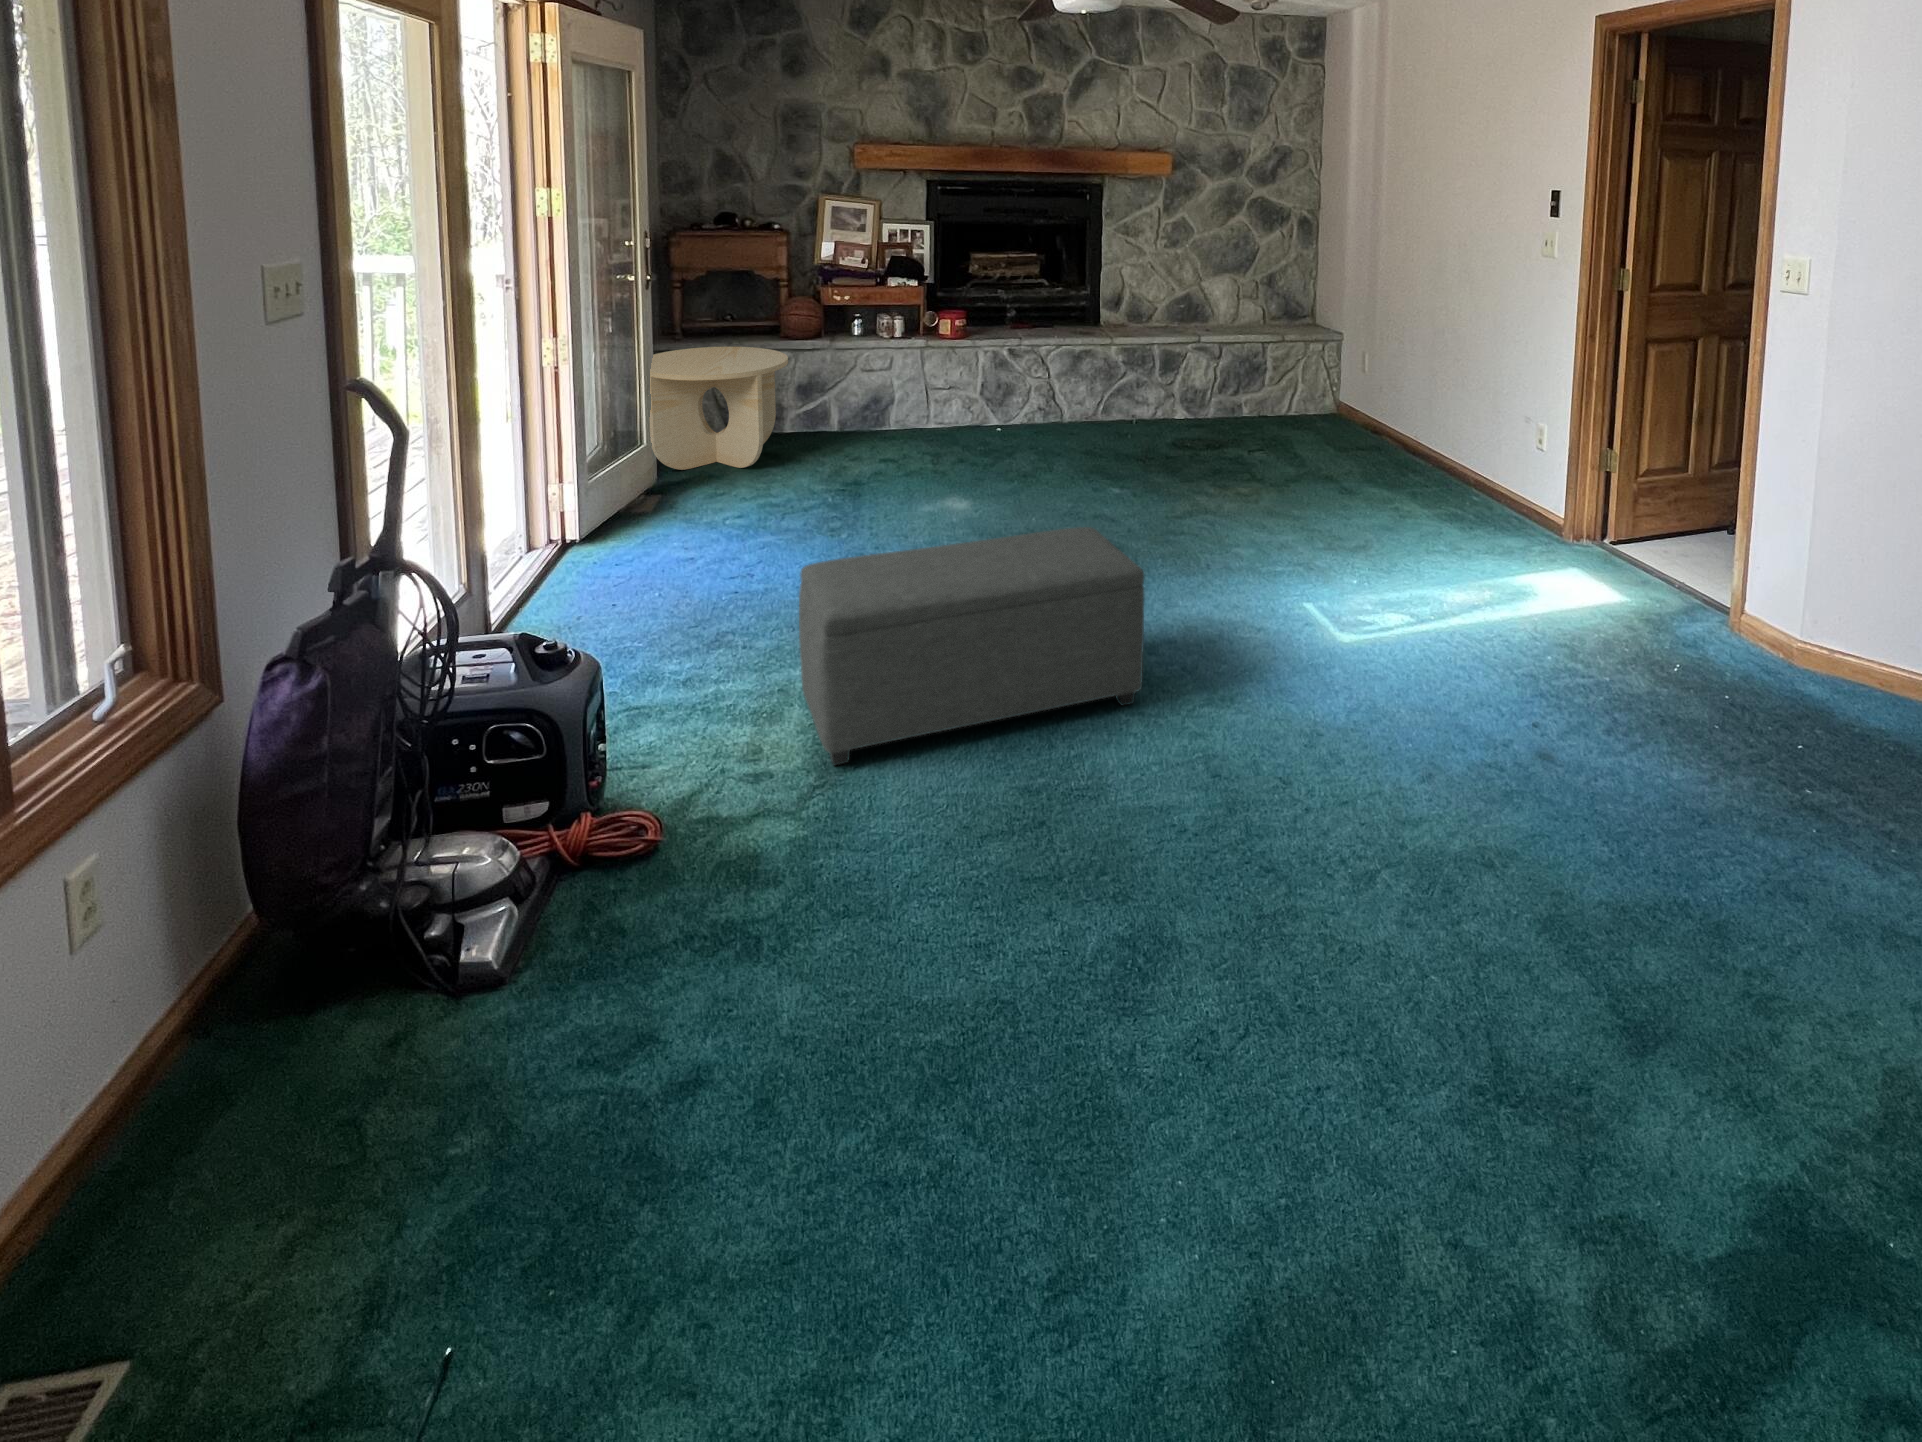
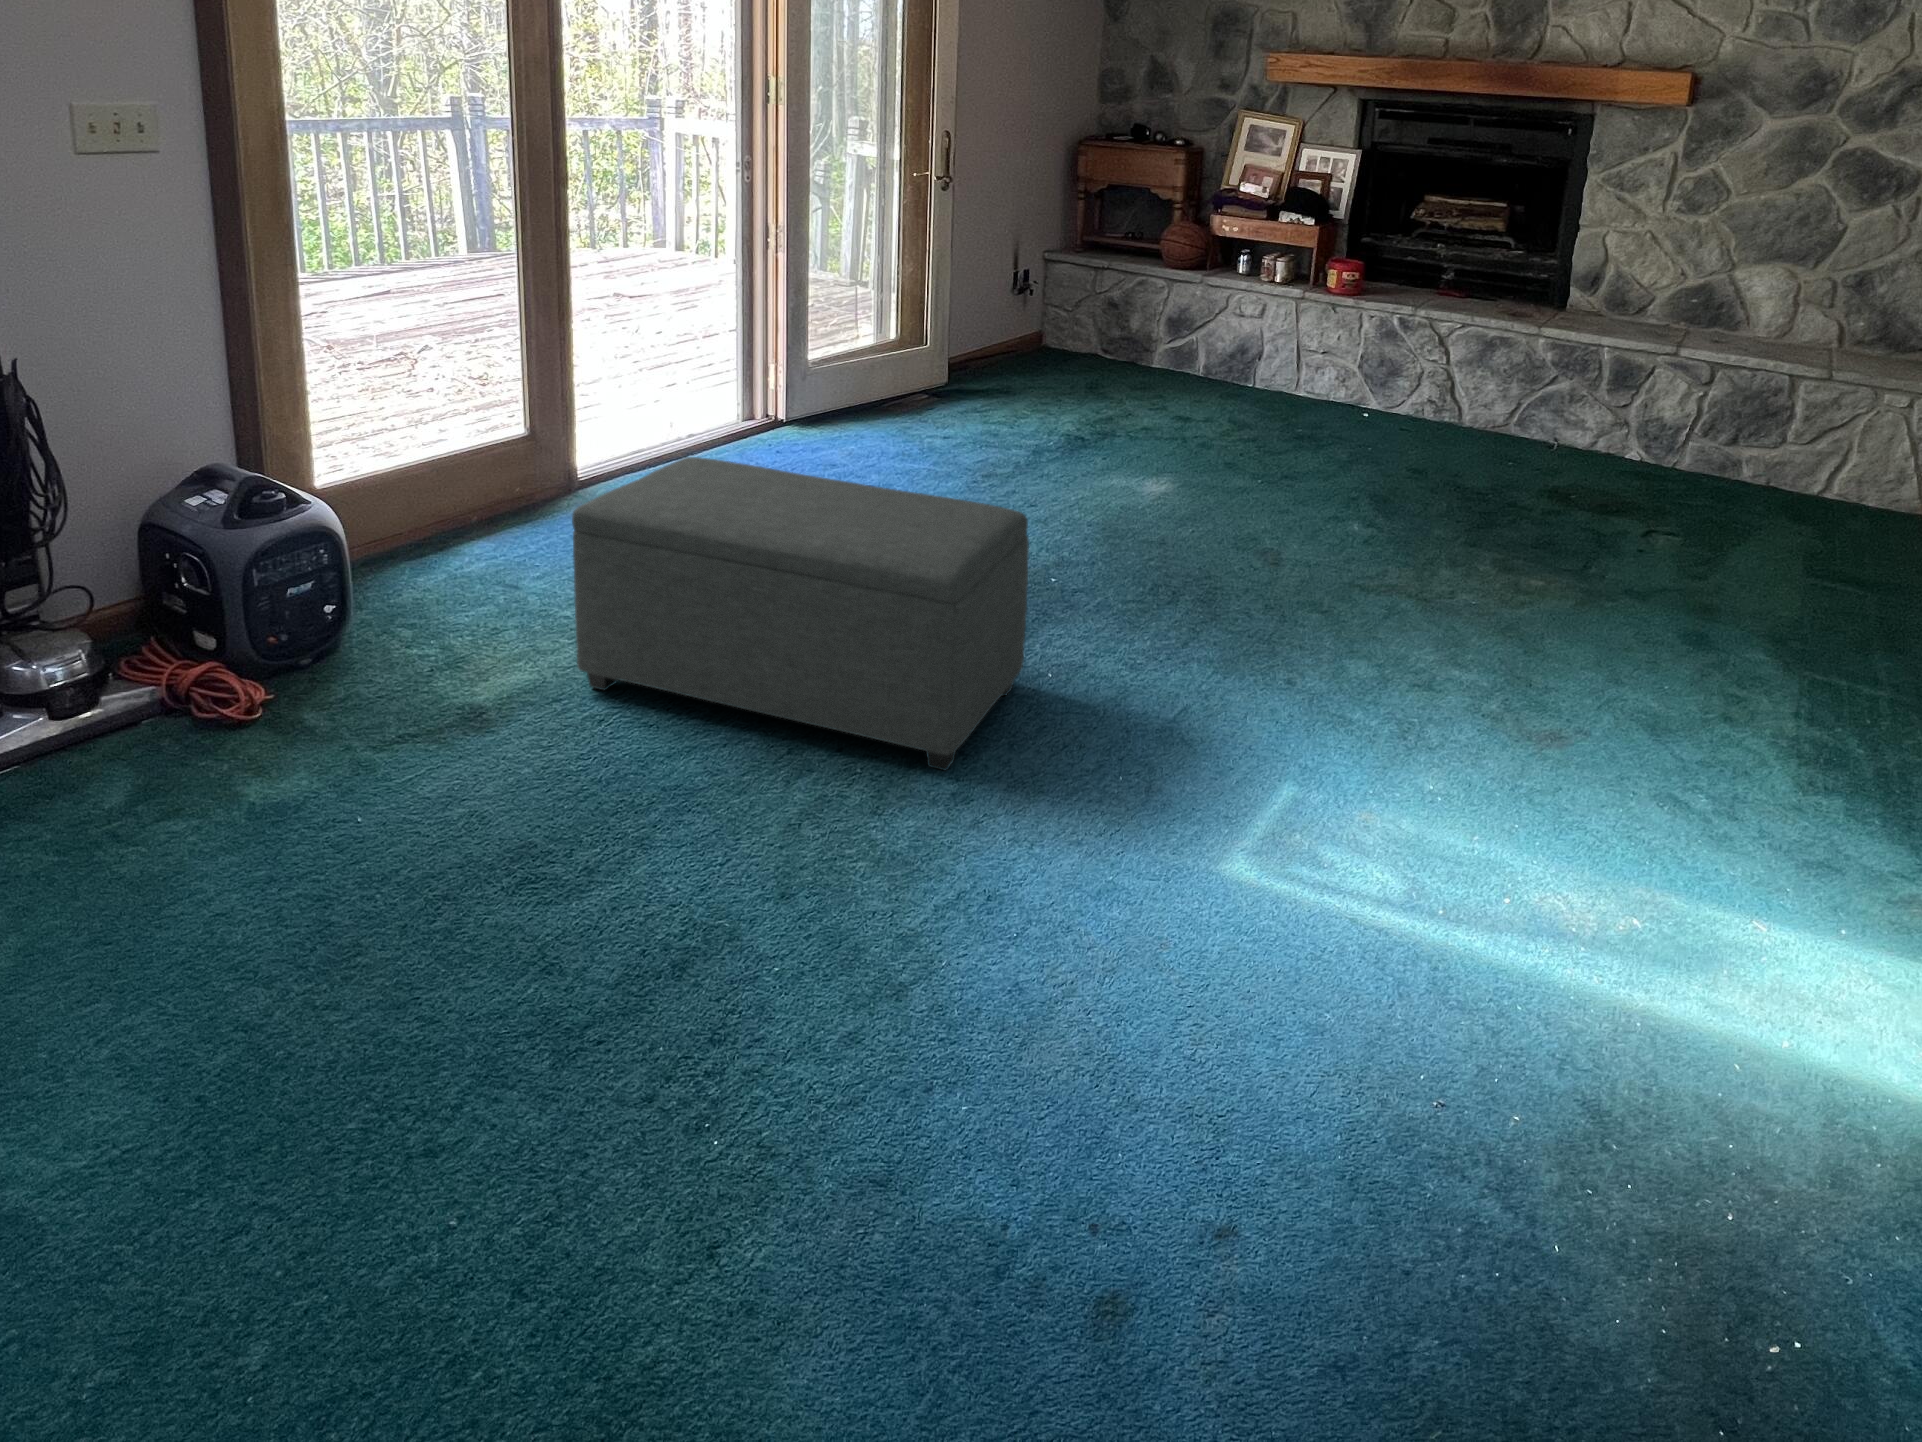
side table: present [650,347,788,470] -> none [974,259,1127,390]

